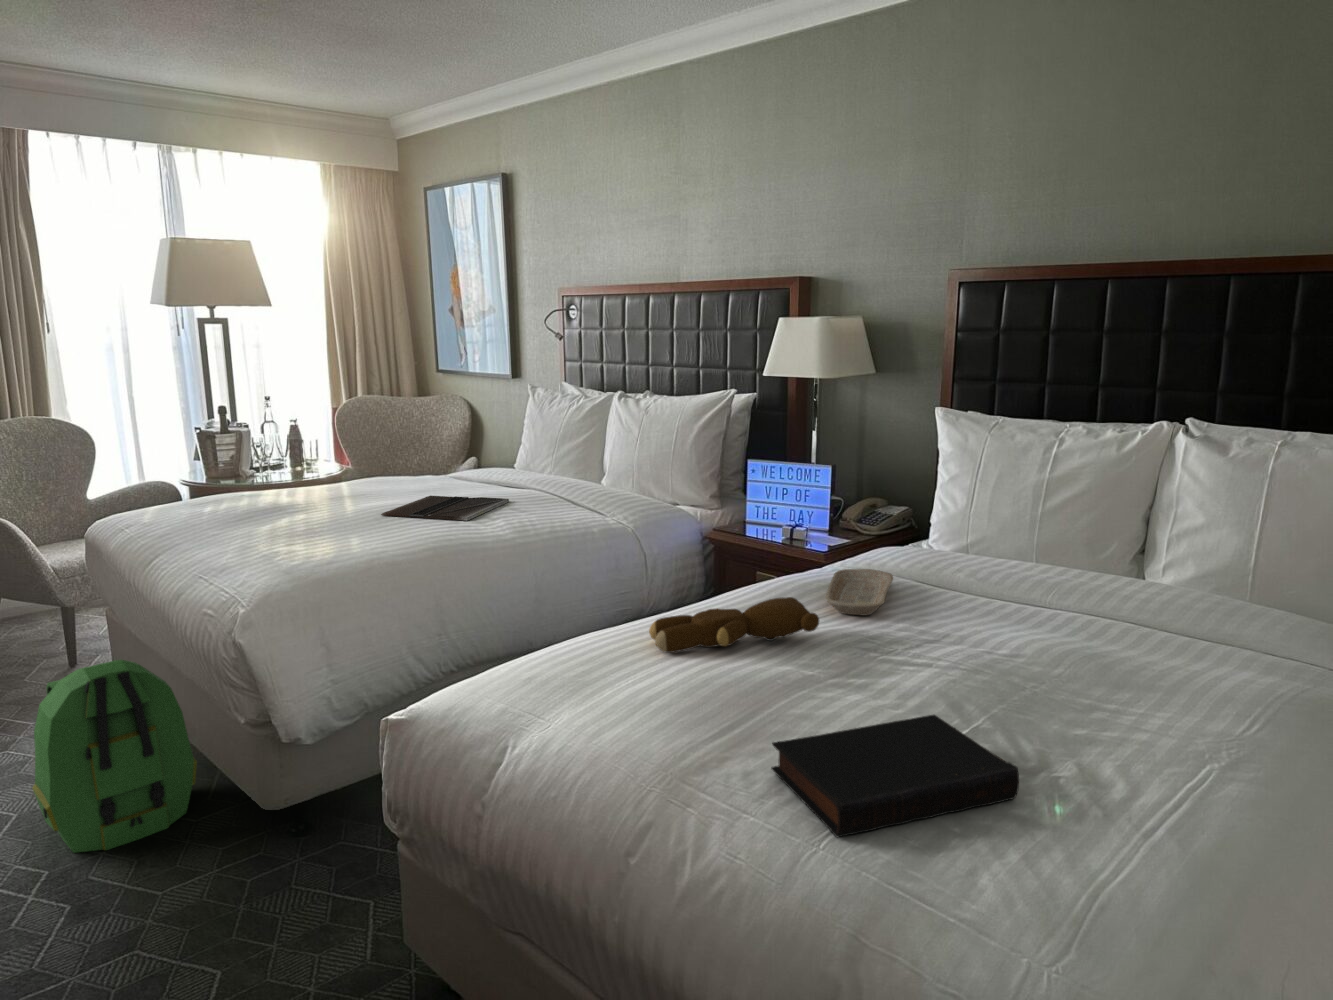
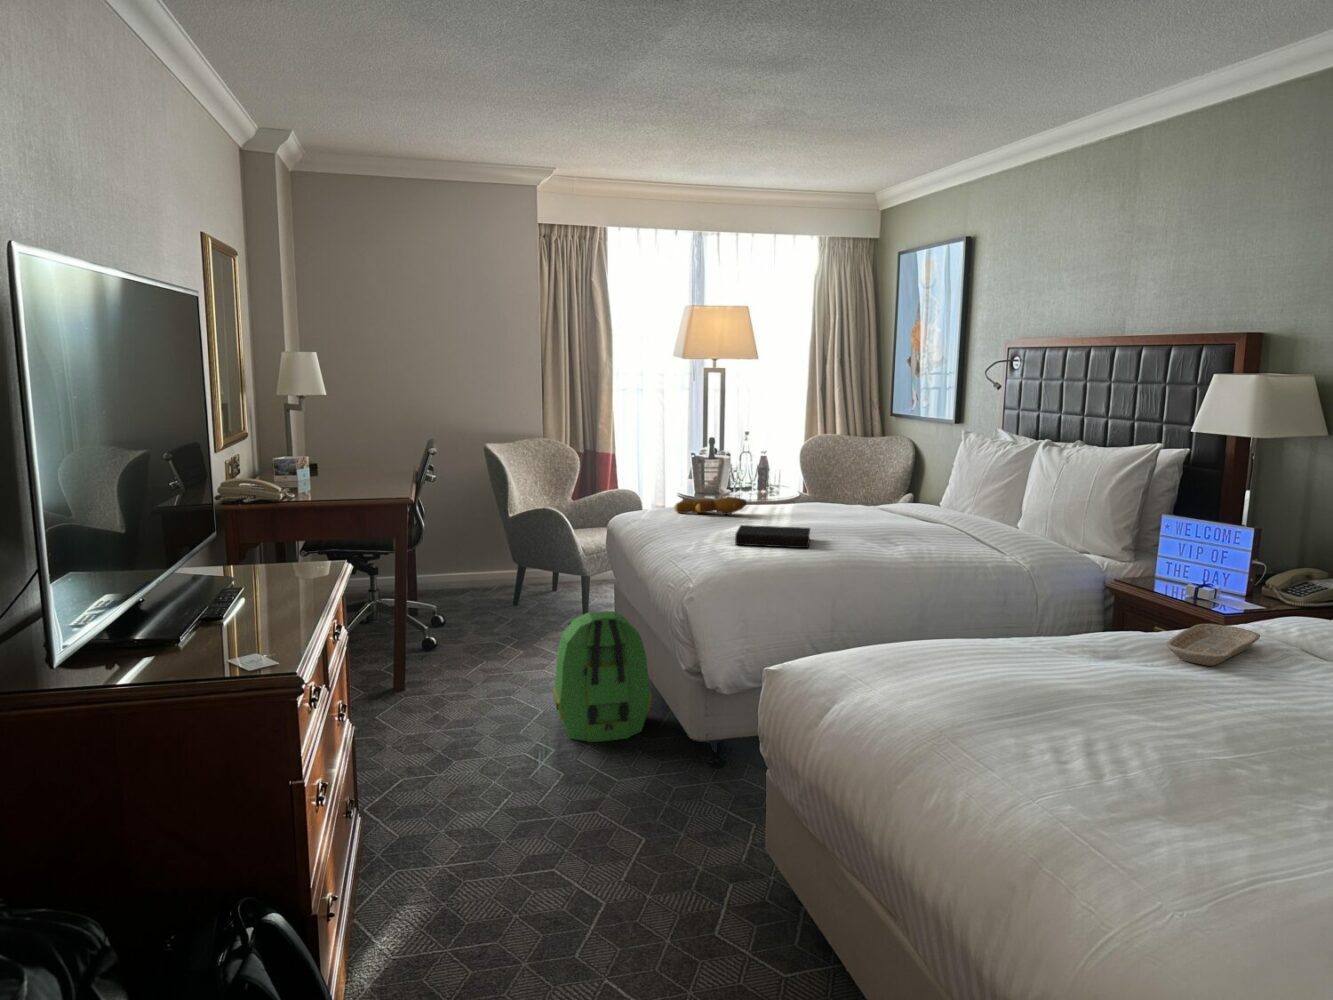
laptop: present [381,496,509,521] -> none [809,520,920,543]
teddy bear: present [649,597,819,653] -> present [674,497,747,515]
book: present [772,715,1019,837] -> present [735,525,810,548]

